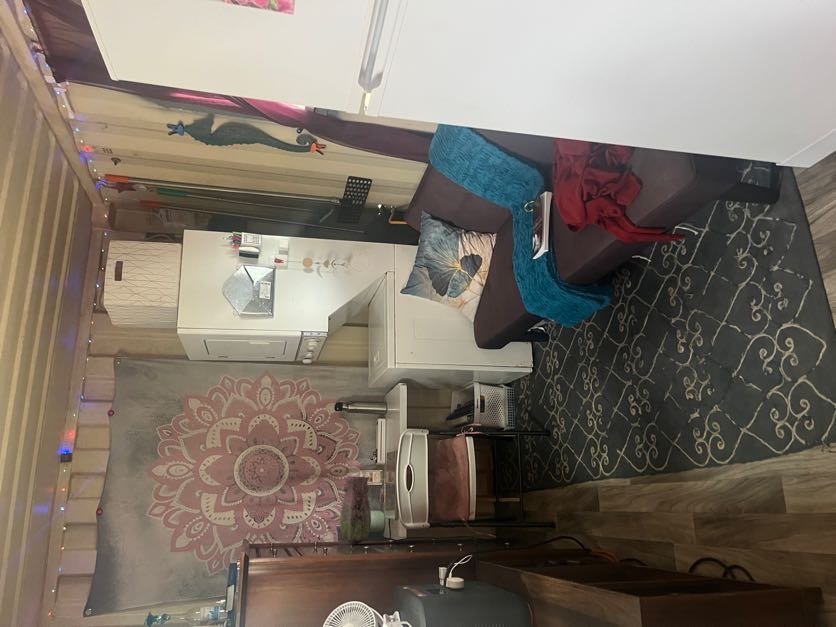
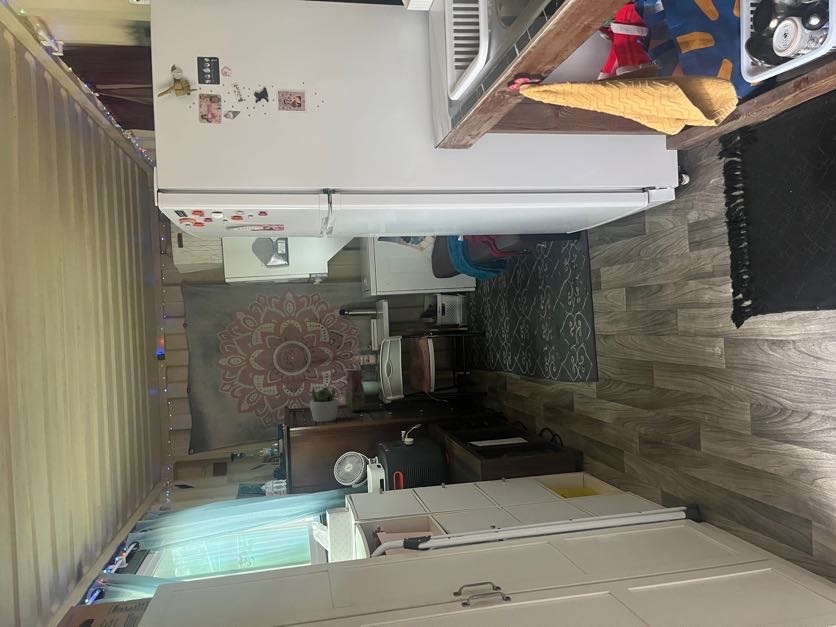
succulent plant: none [284,496,330,552] -> present [310,387,338,422]

